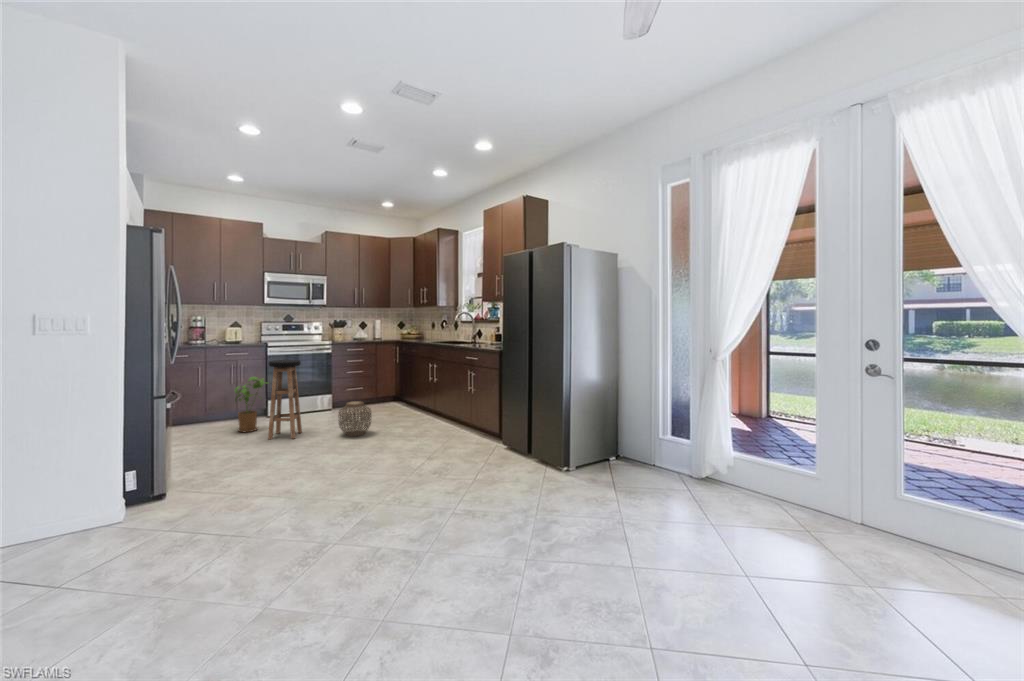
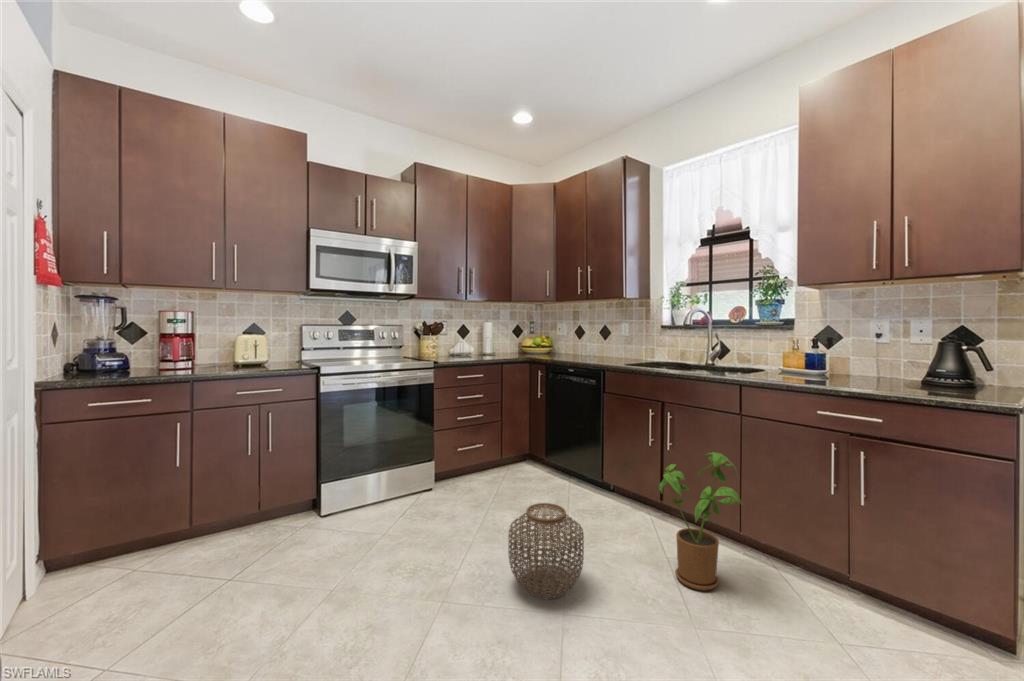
bar stool: present [268,360,302,440] -> none [345,408,419,624]
house plant: present [235,377,268,432] -> present [660,452,742,590]

